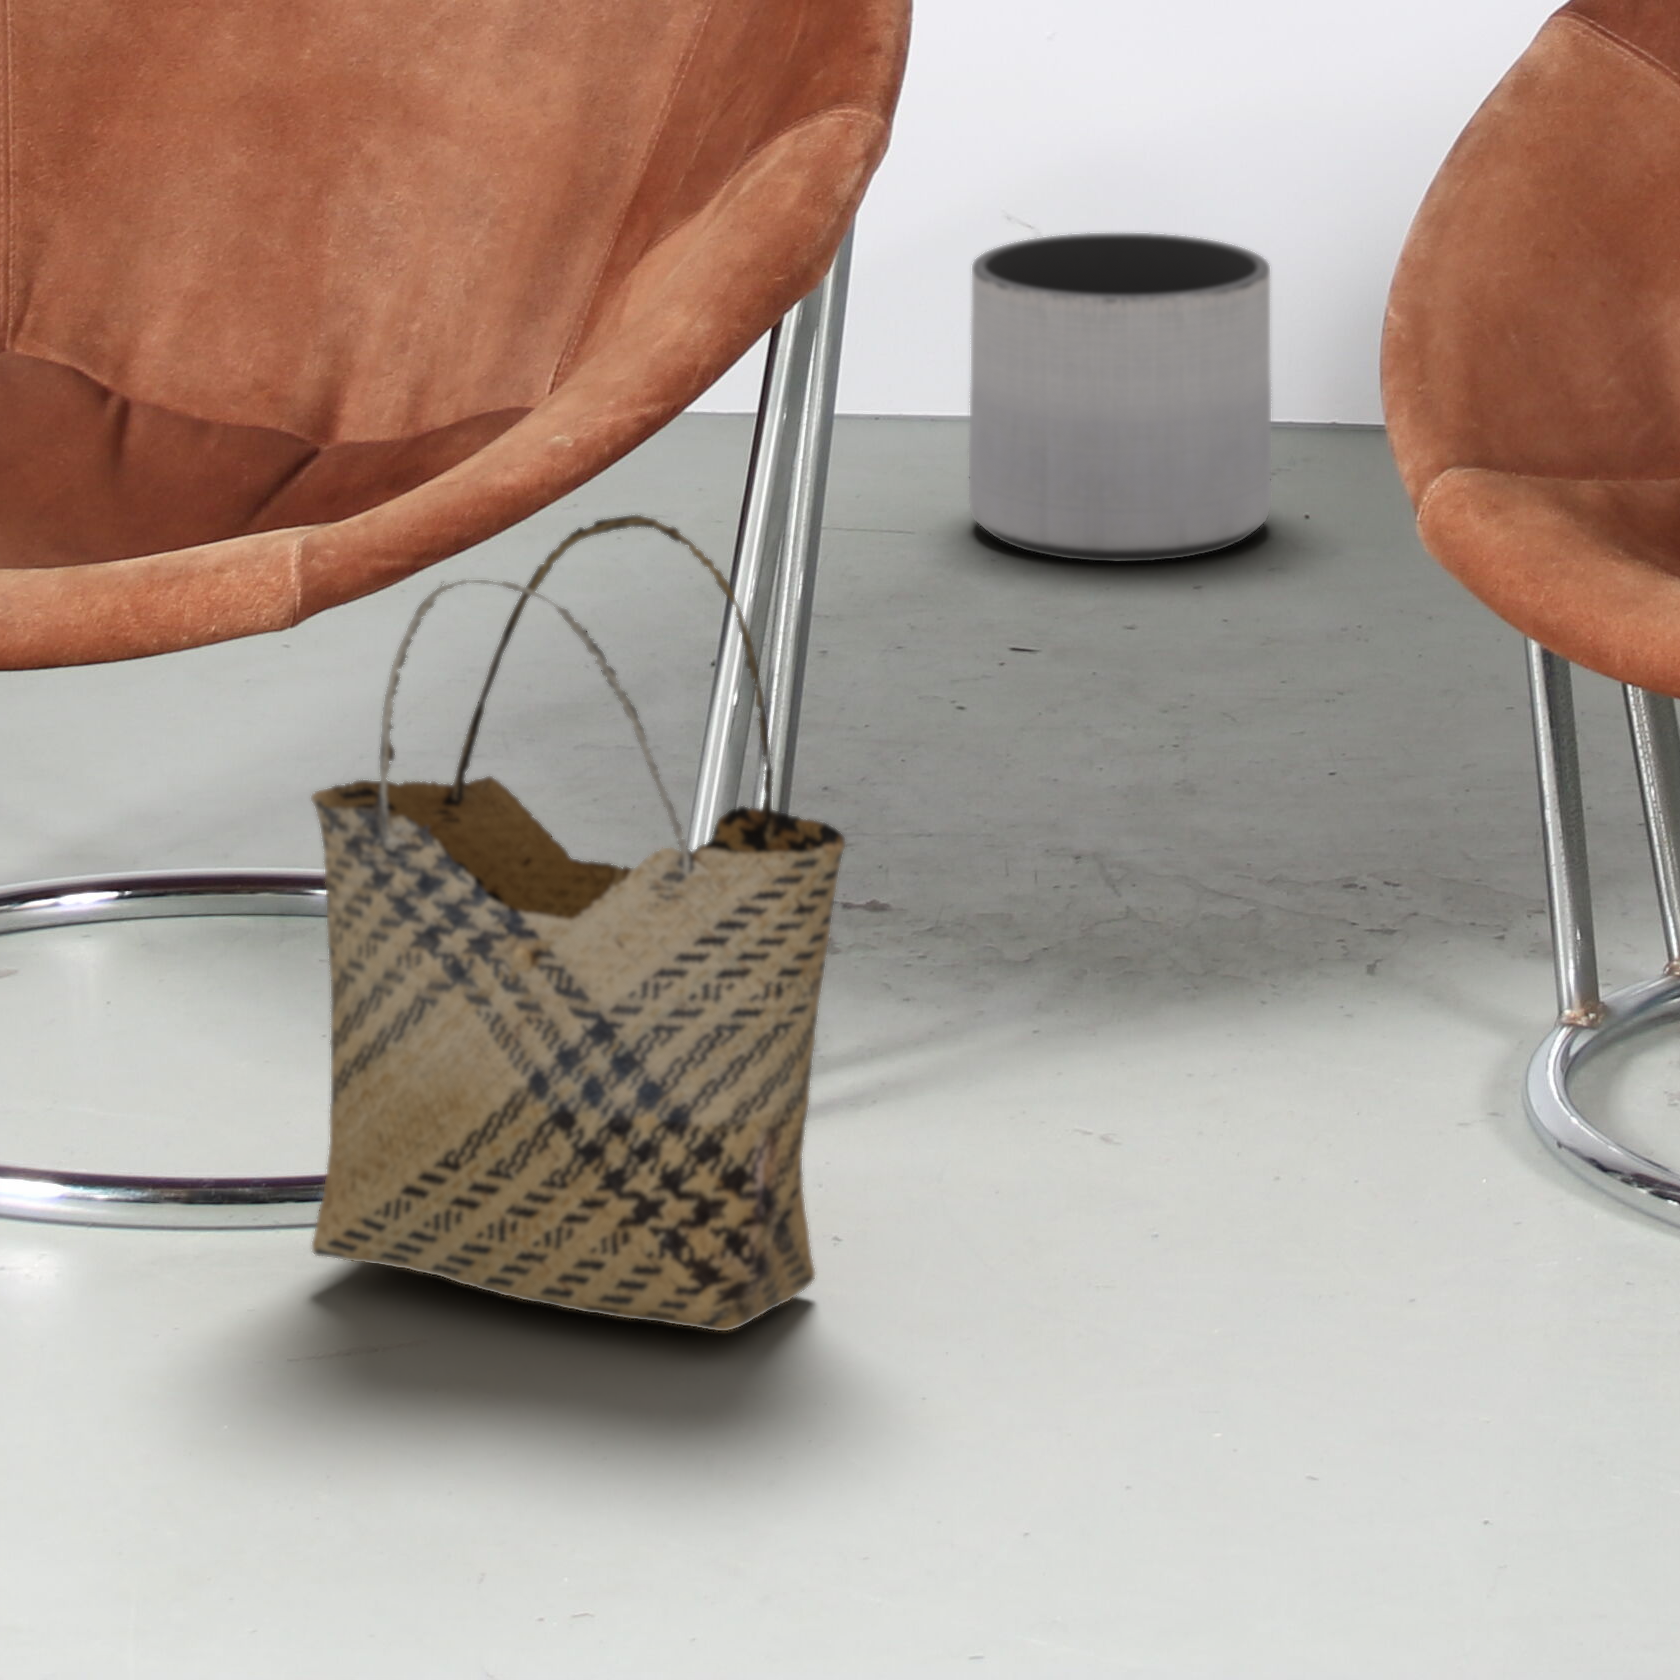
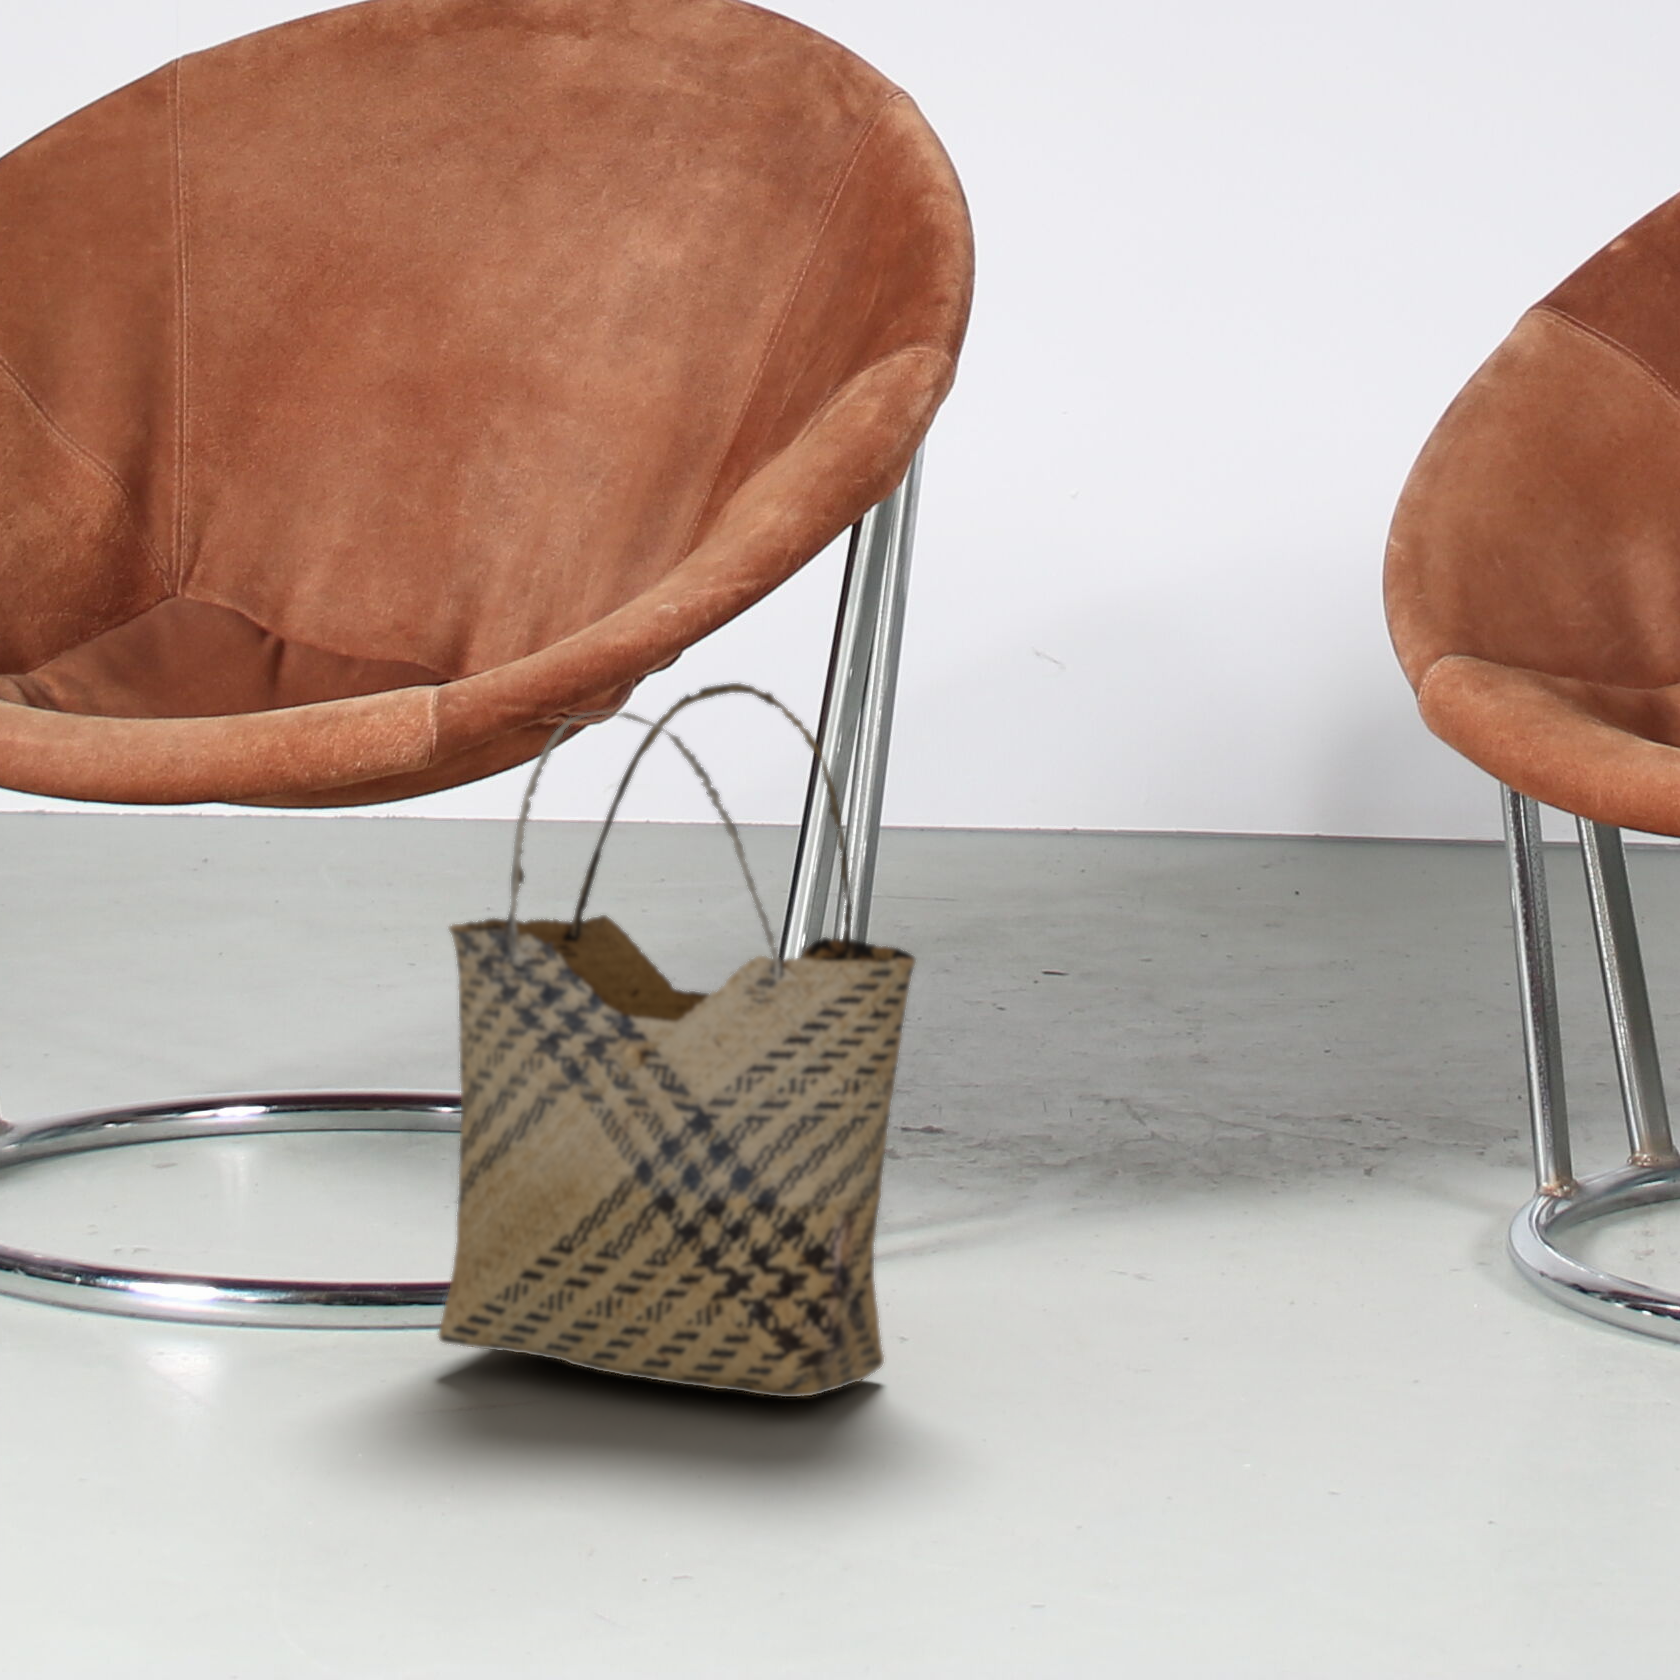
planter: present [969,233,1272,561] -> none [1014,610,1280,894]

